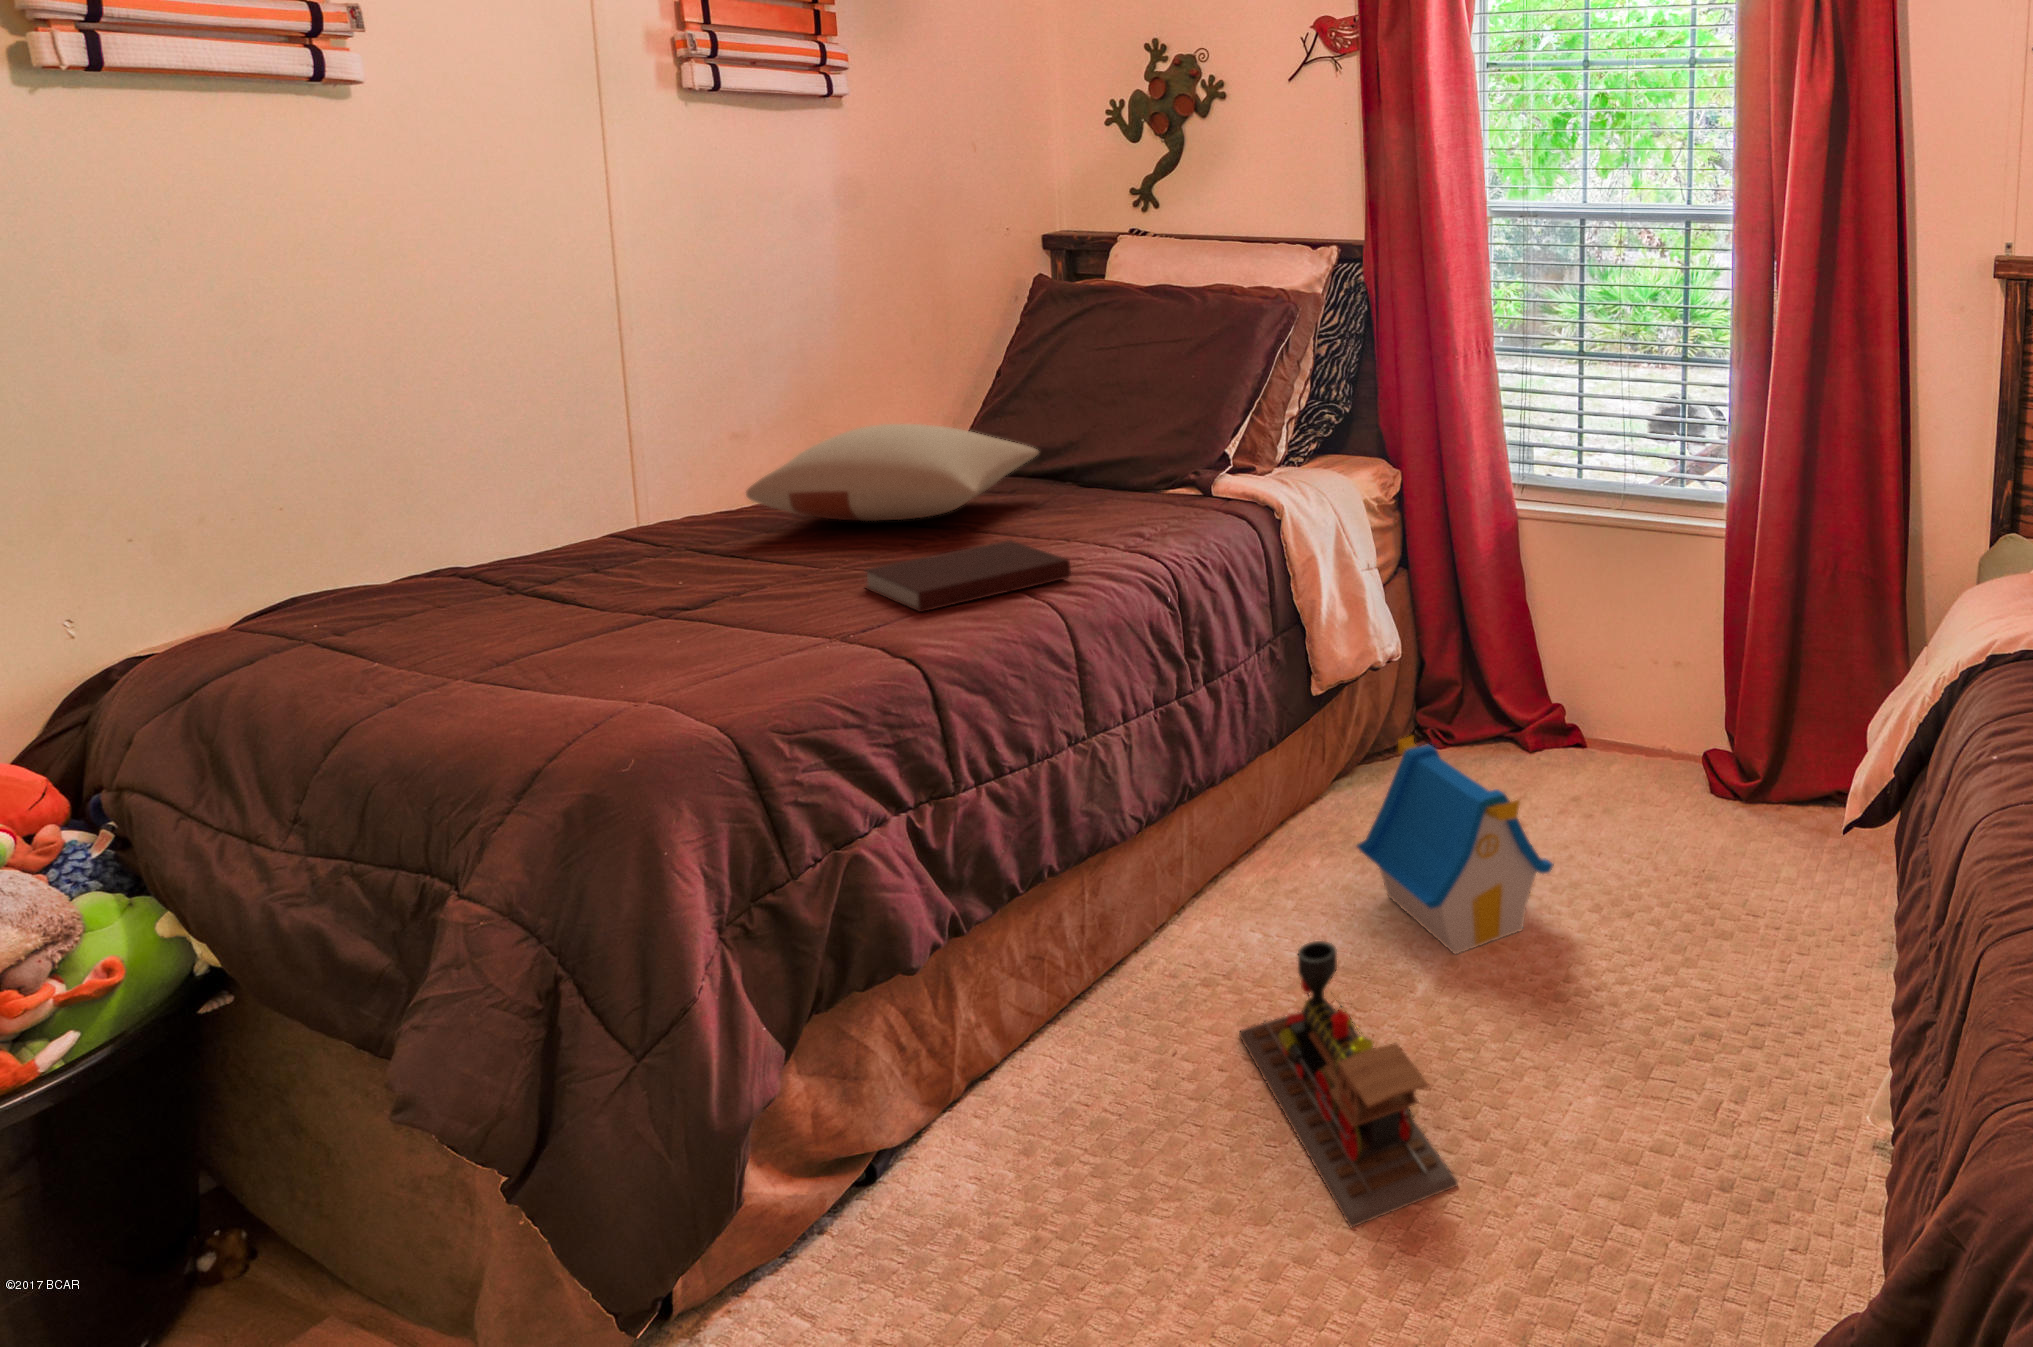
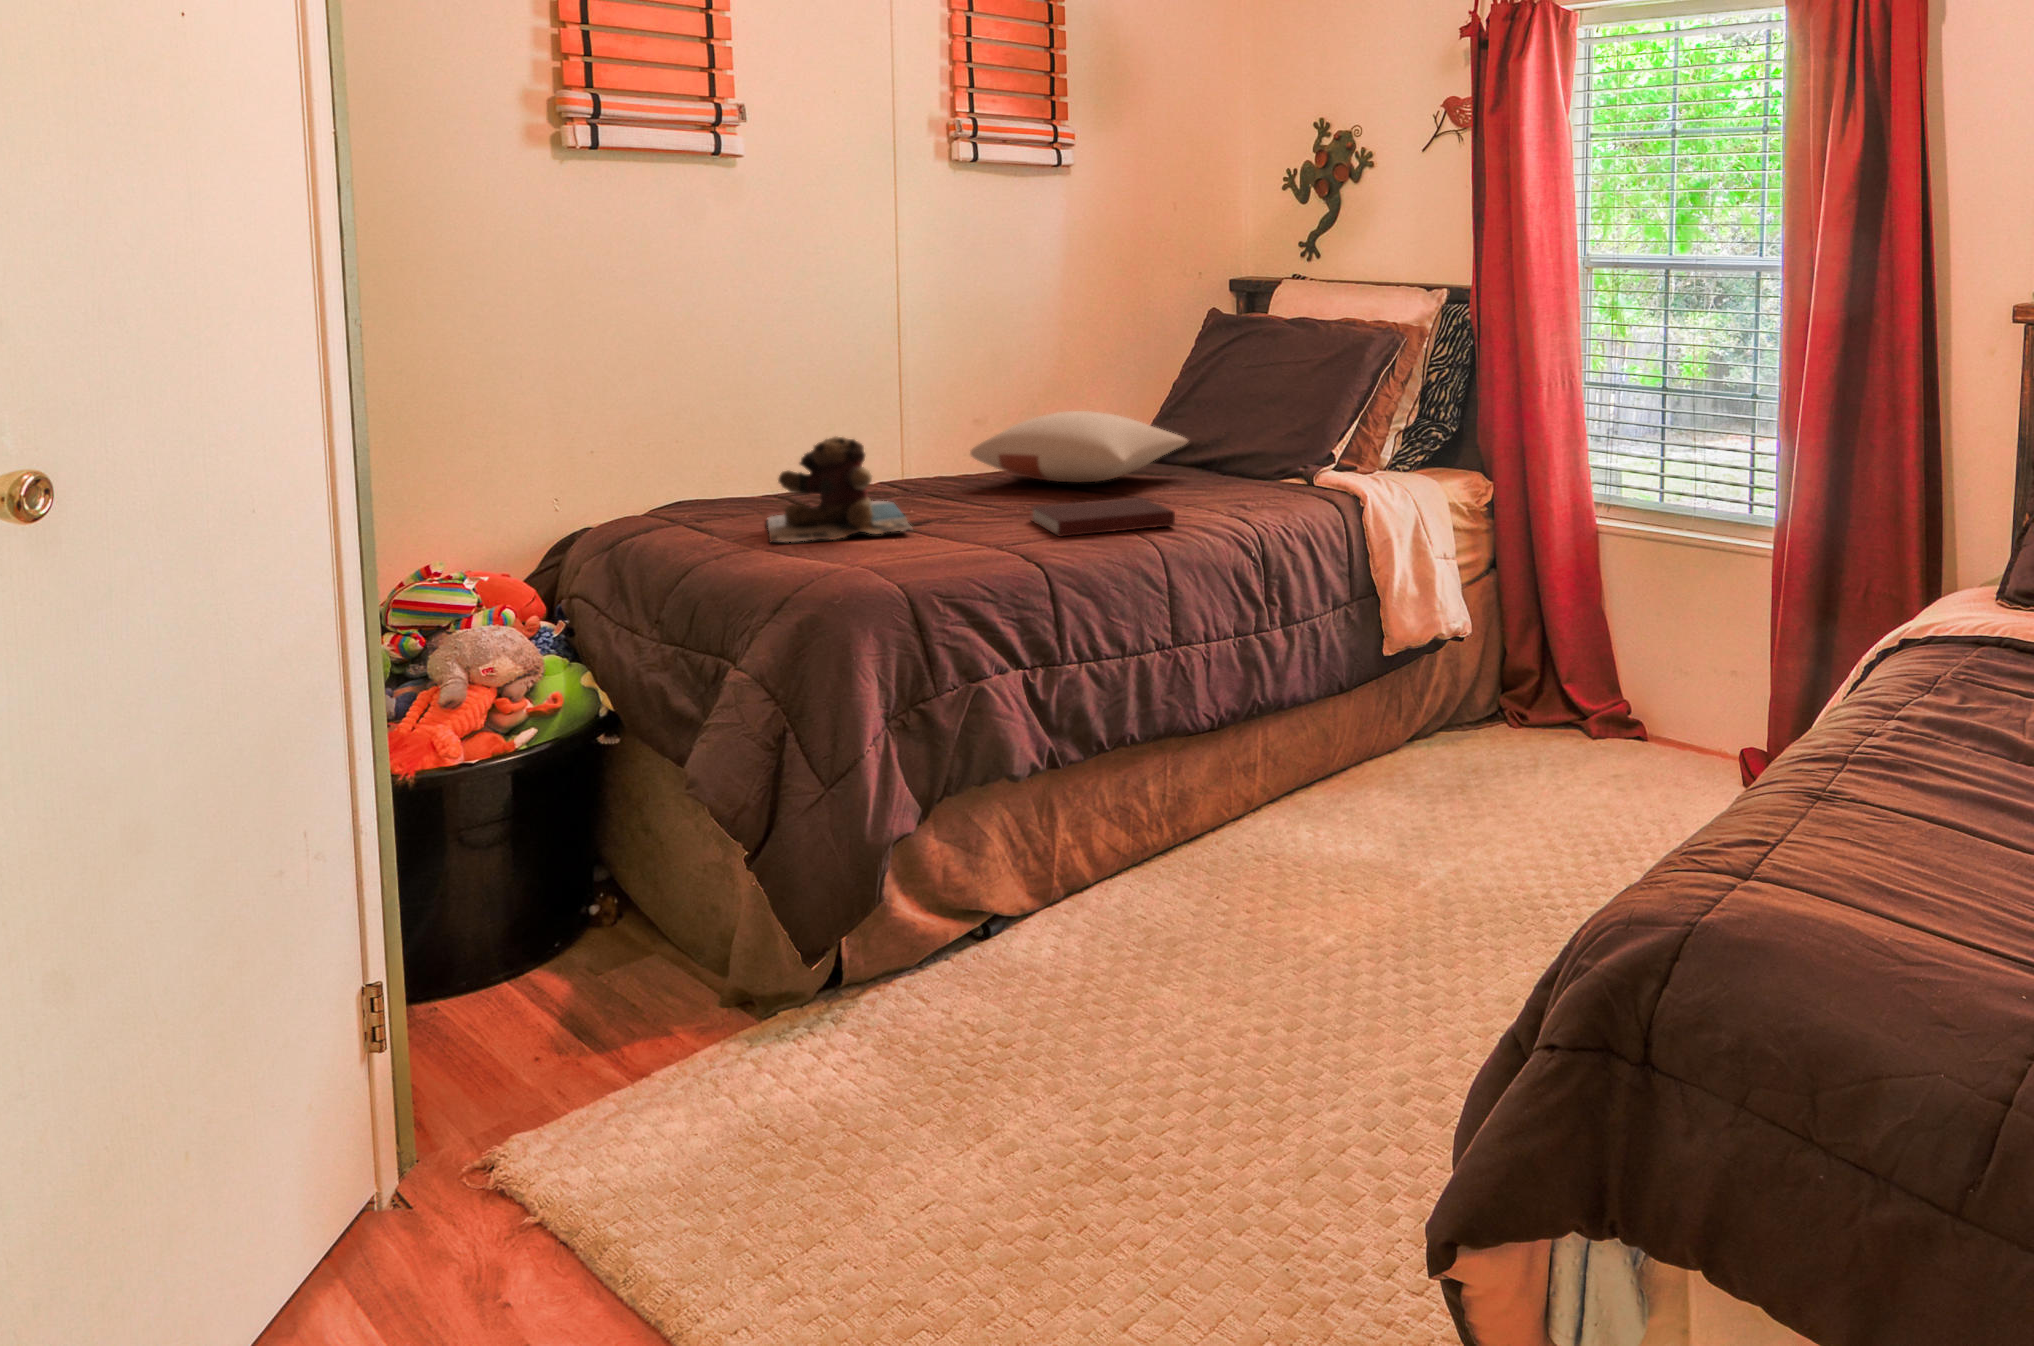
teddy bear: none [451,499,702,671] -> present [767,436,912,542]
toy house: present [1357,736,1554,954] -> none [1398,692,1558,872]
toy train: present [1239,941,1458,1227] -> none [1272,825,1401,1034]

